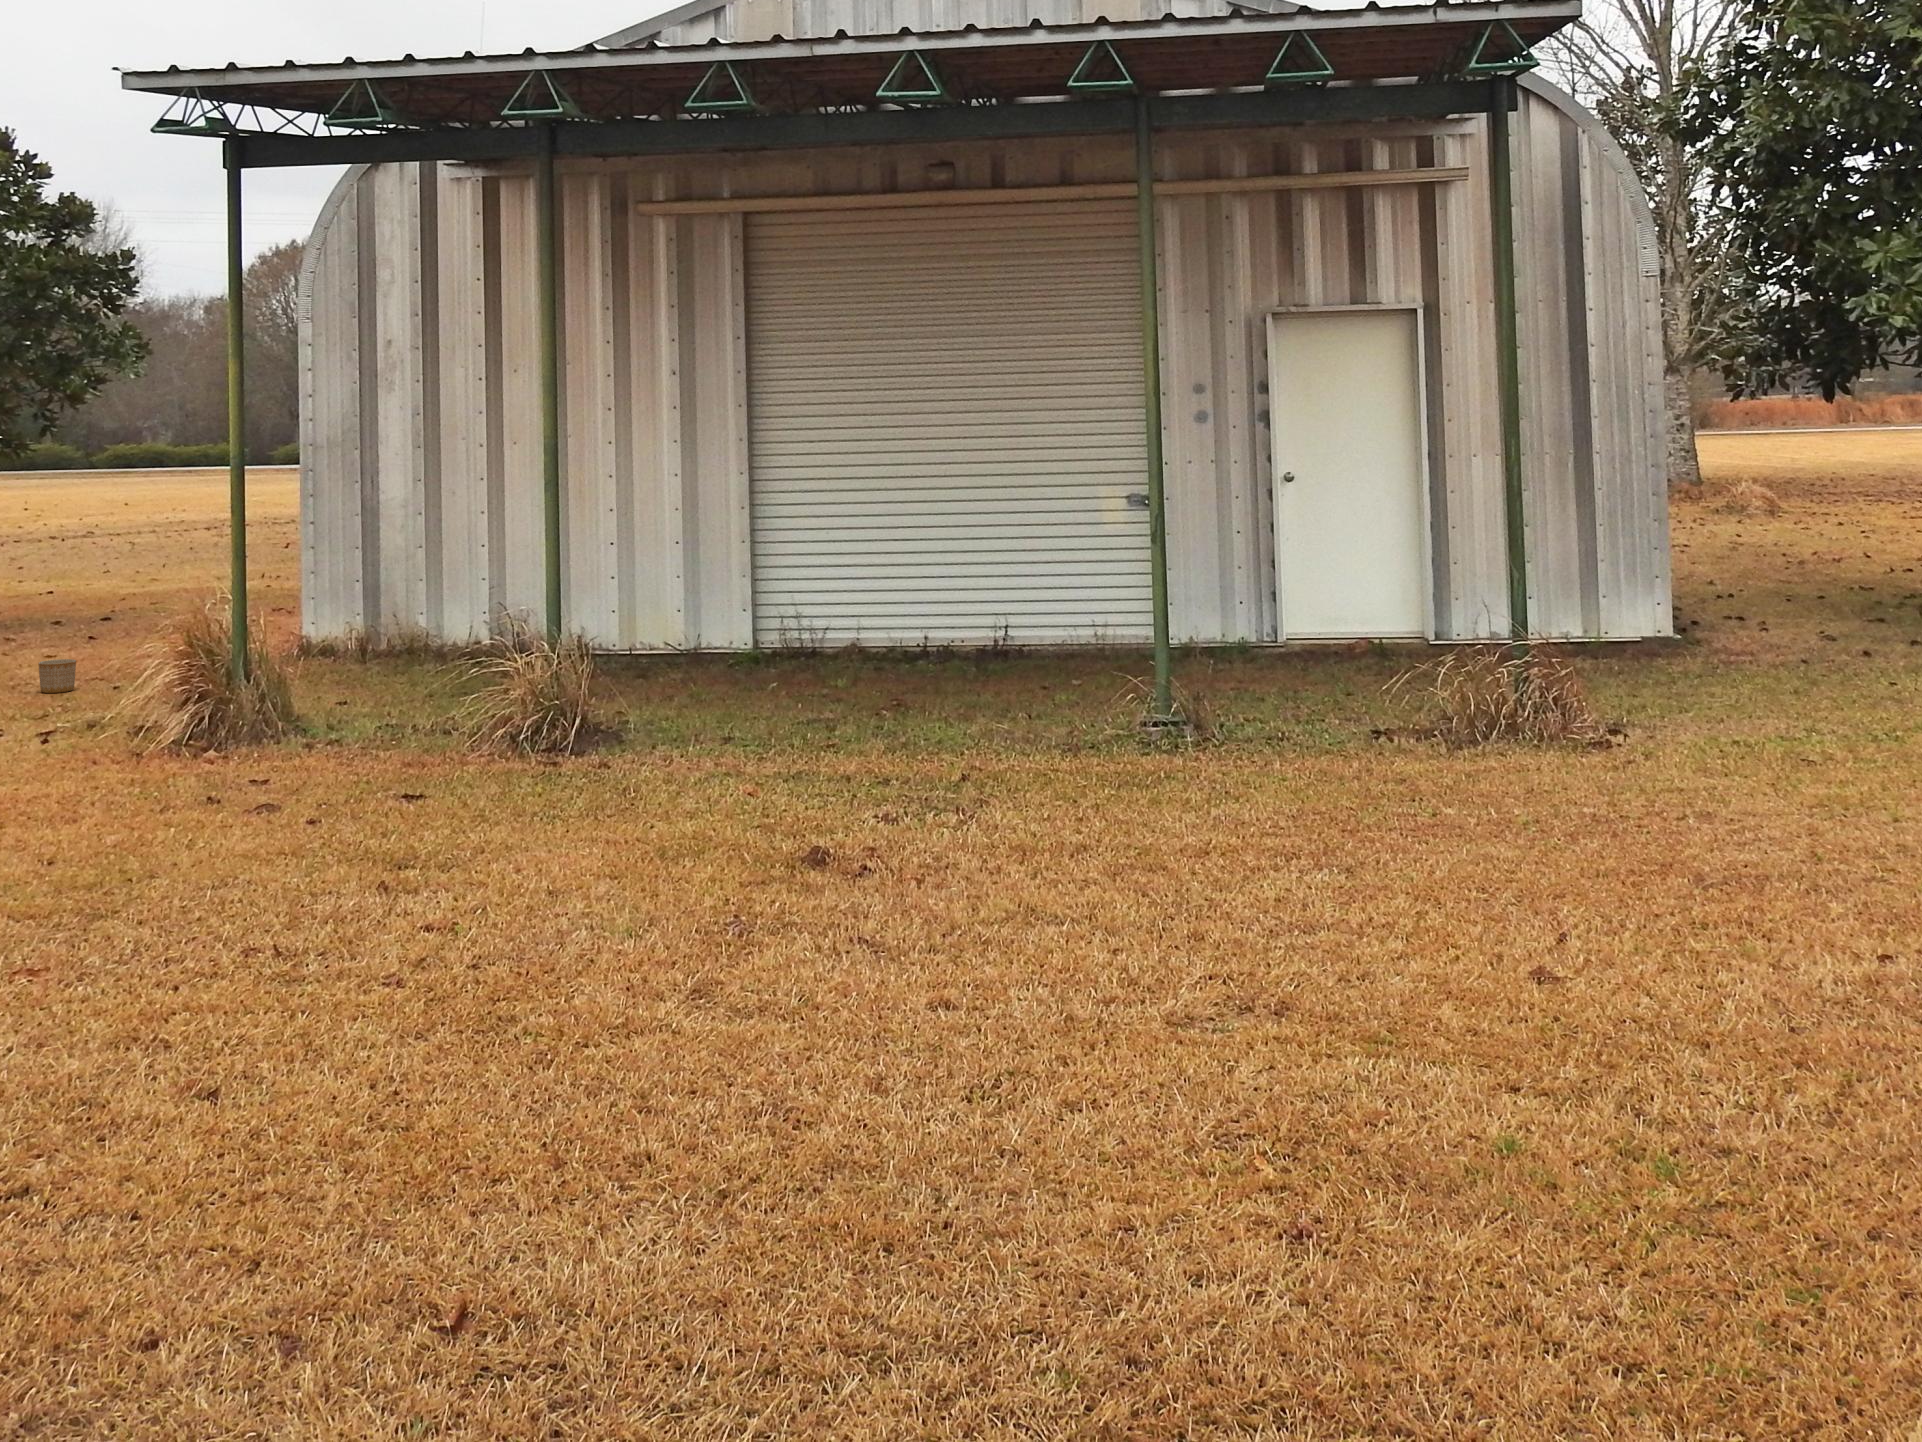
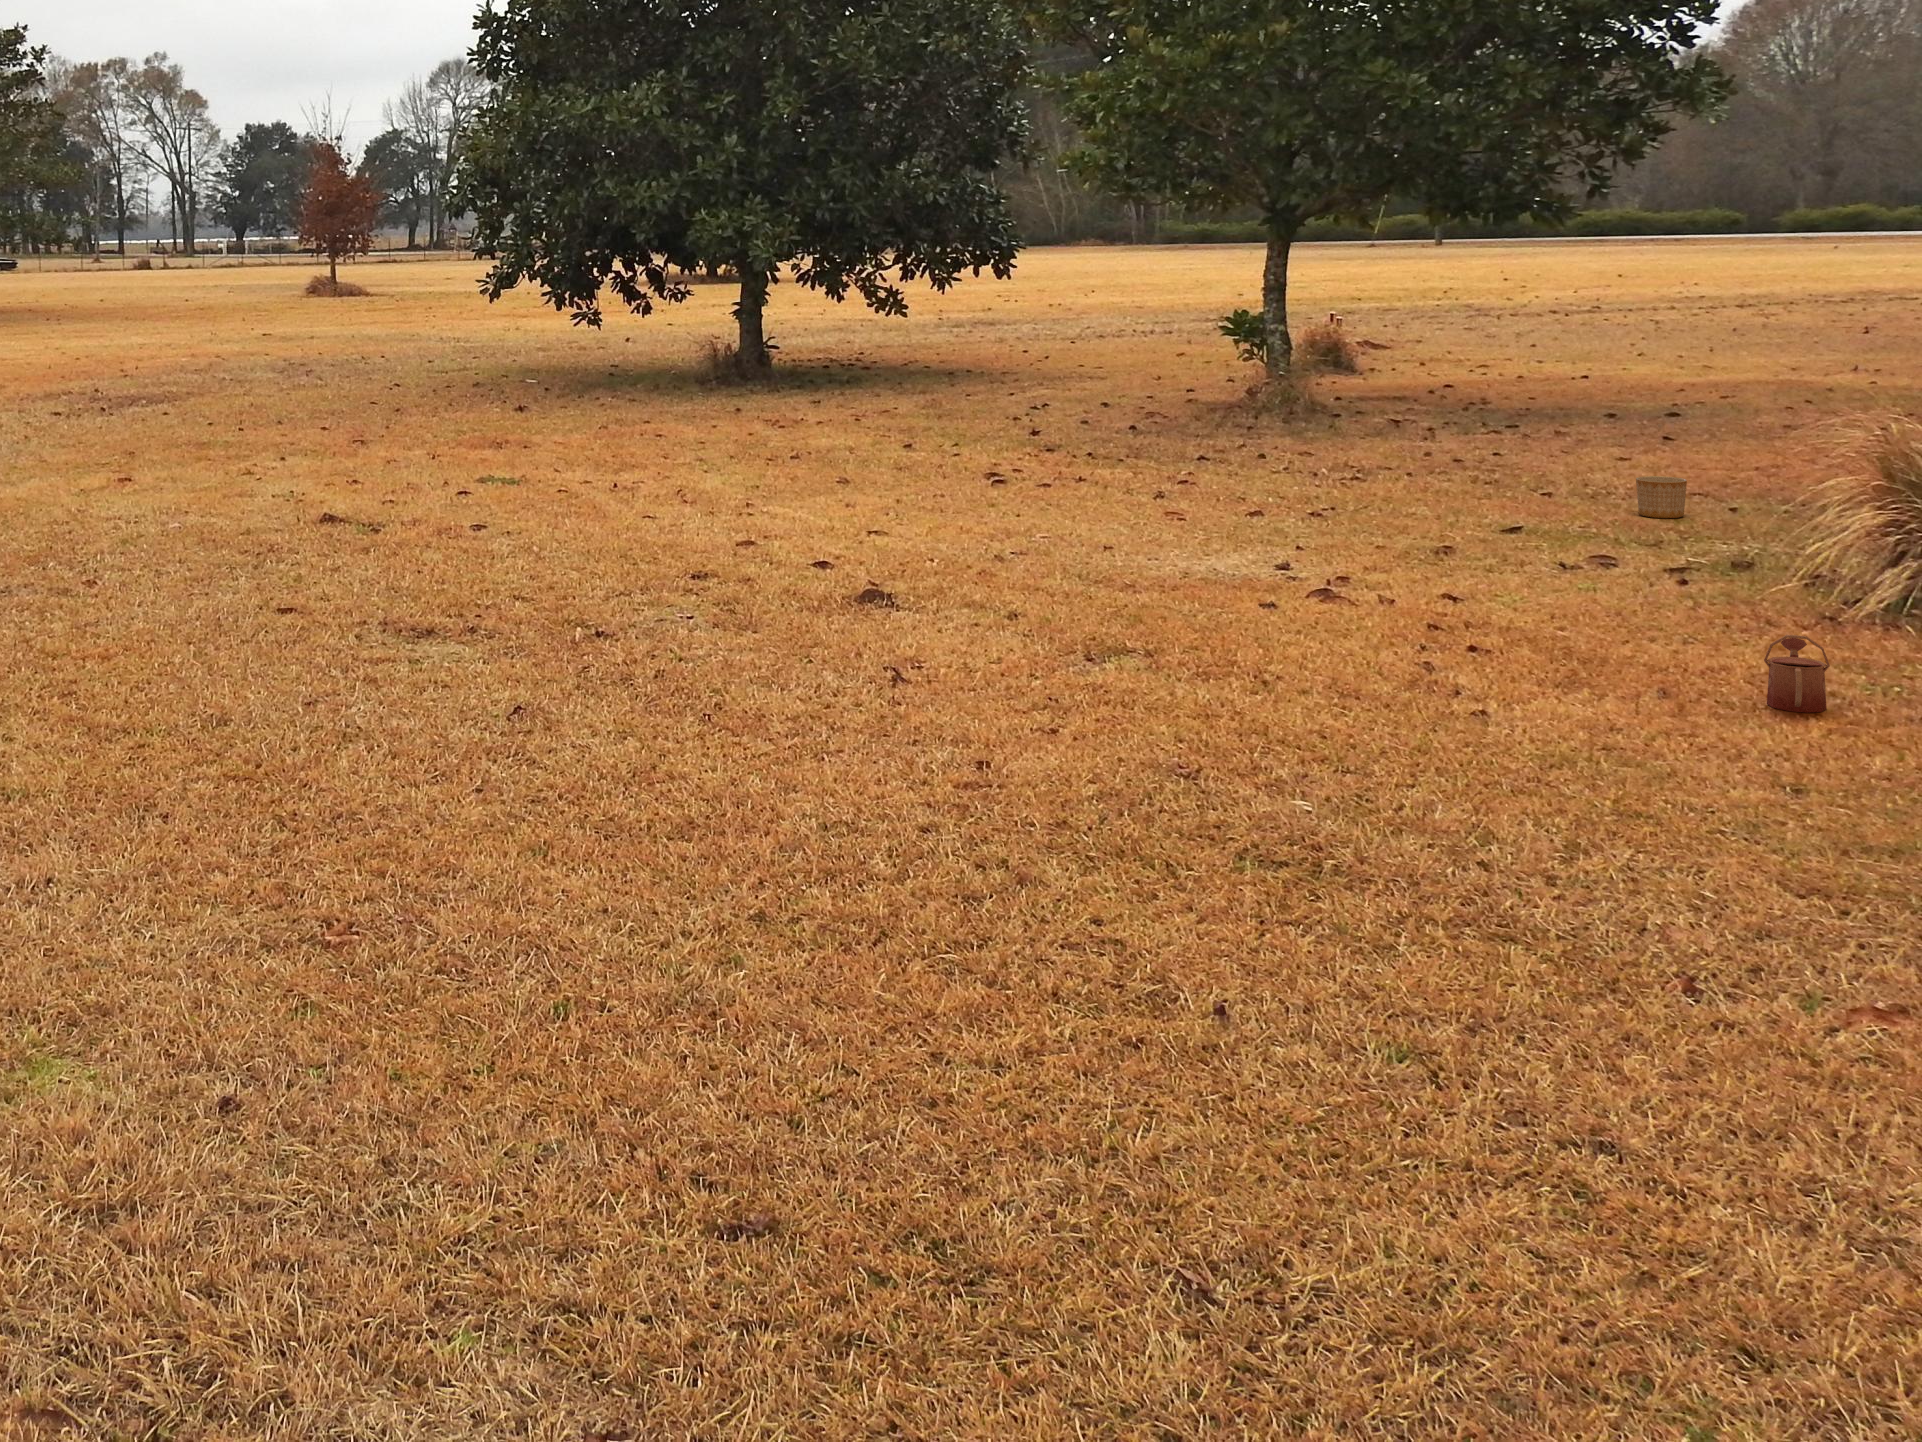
watering can: none [65,755,107,812] -> present [1764,635,1830,713]

